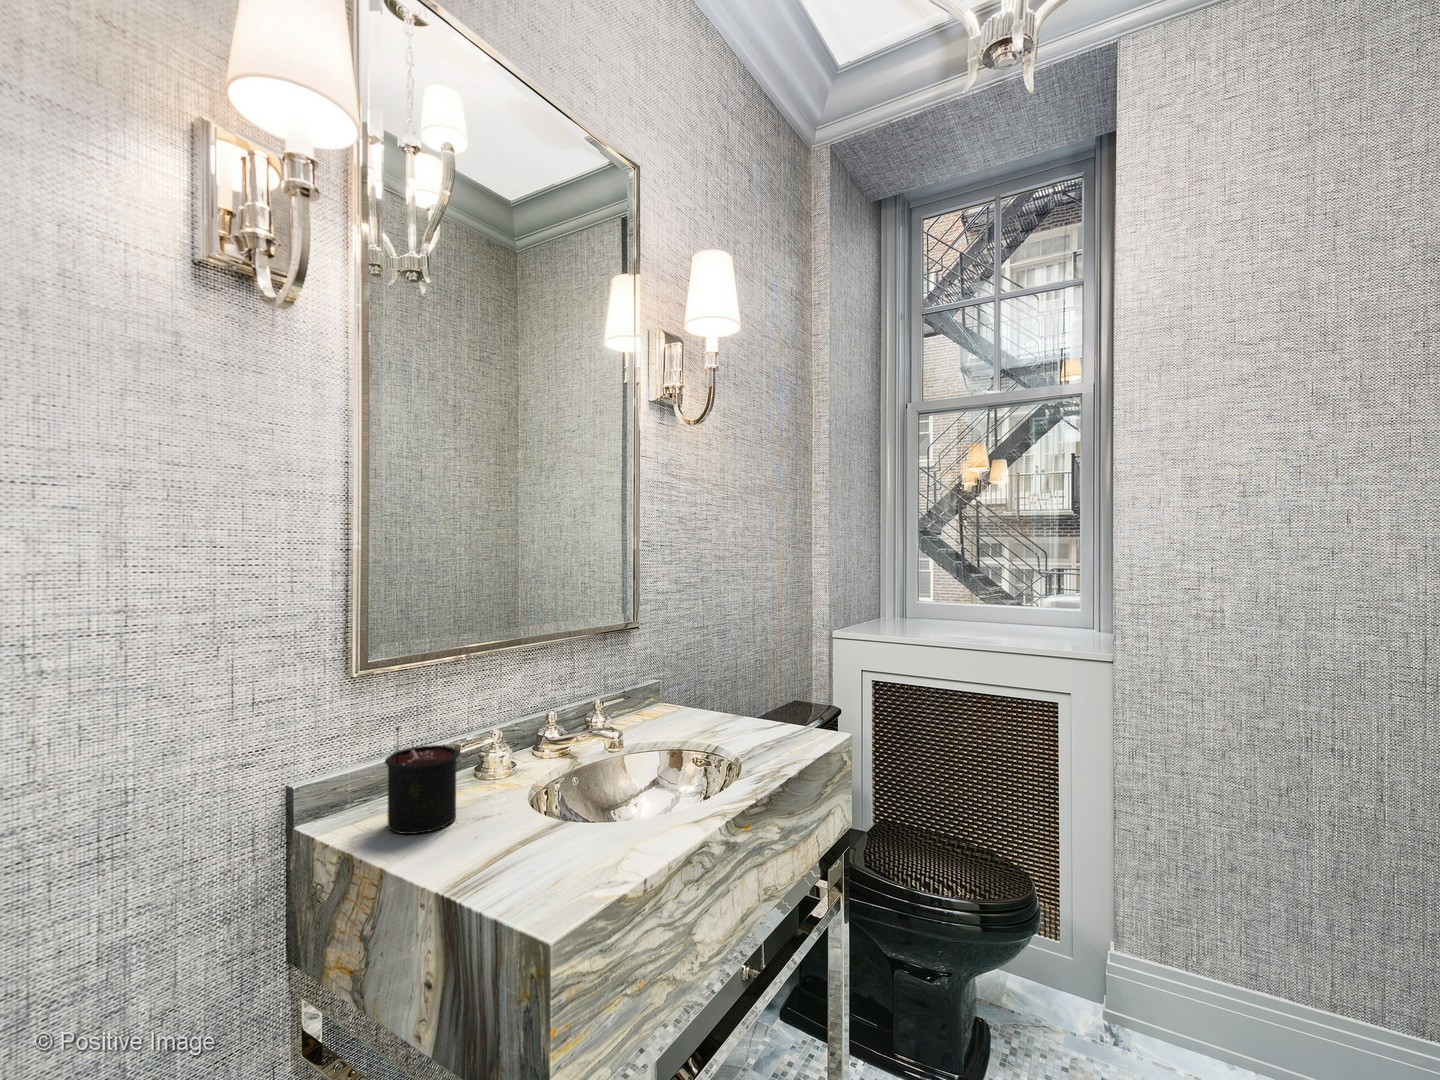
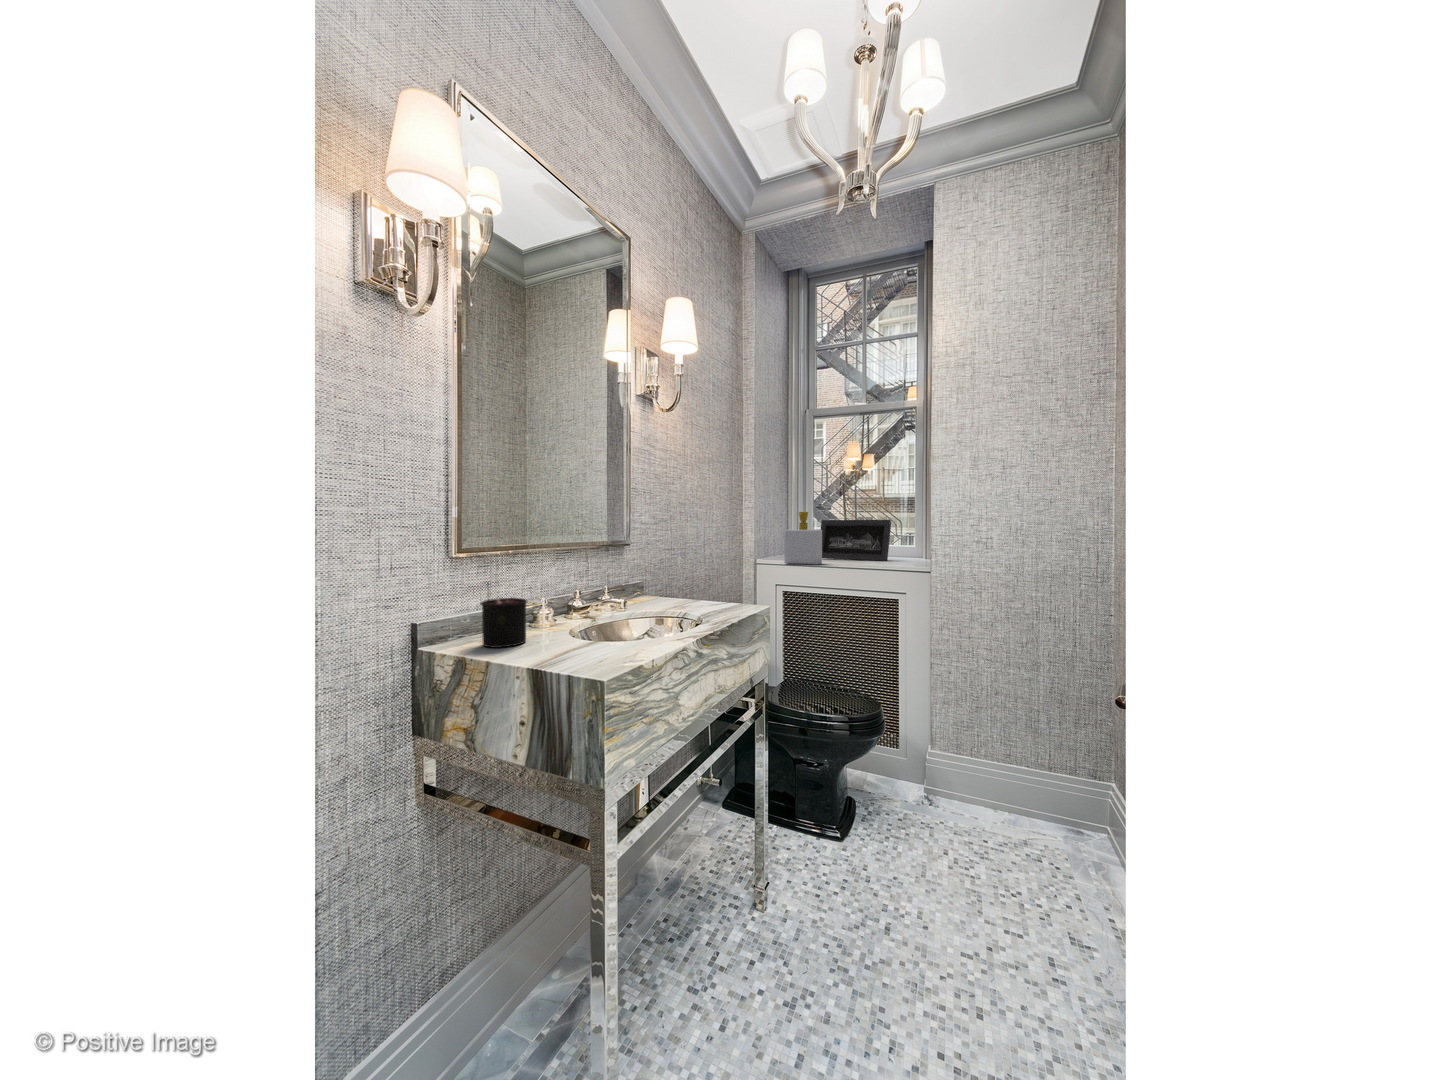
soap bottle: none [875,558,934,640] -> present [784,512,822,565]
picture frame: none [926,566,1043,633] -> present [821,520,891,561]

